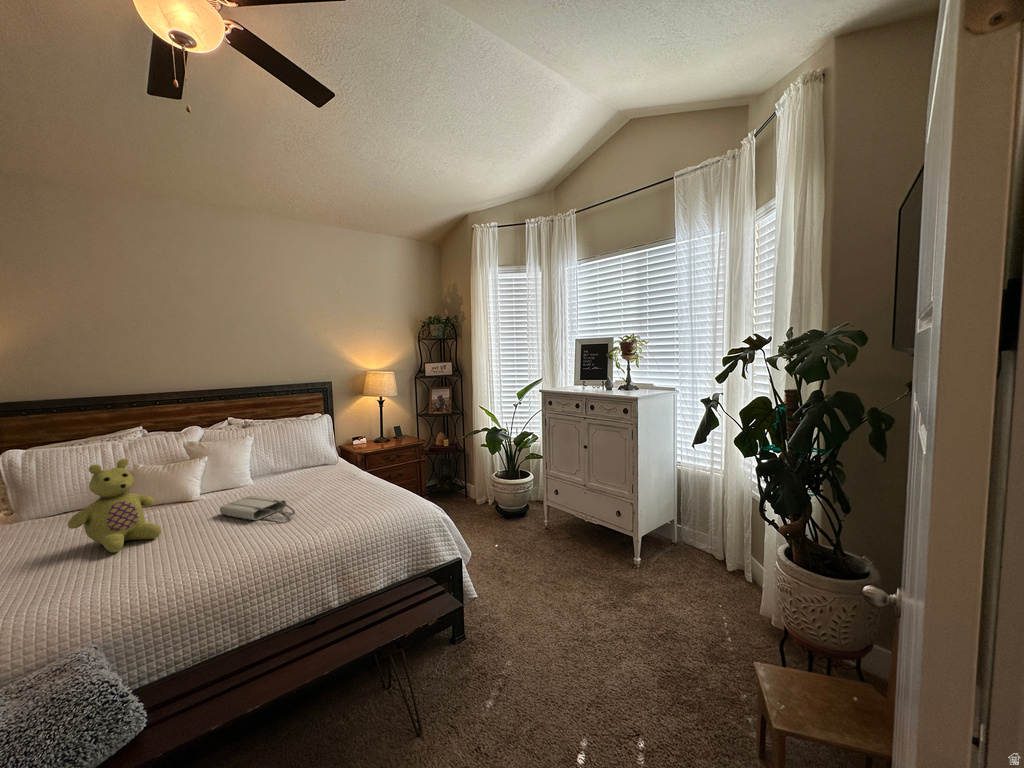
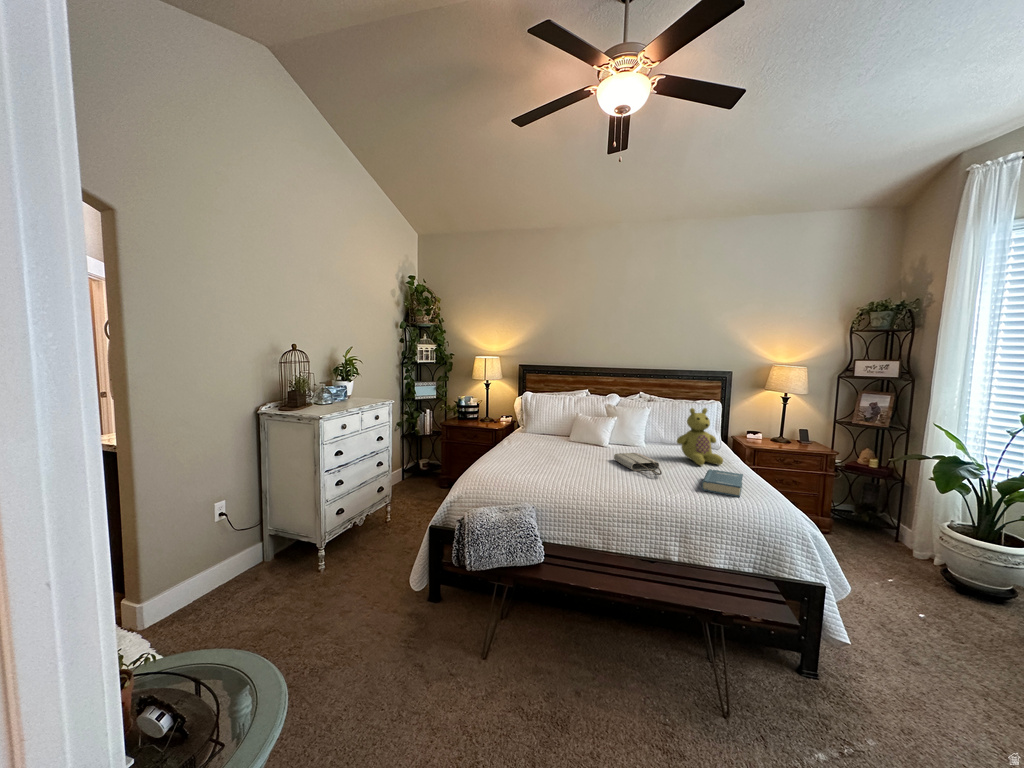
stuffed bear: present [68,459,161,553] -> present [677,408,723,465]
hardback book: none [343,484,383,515] -> present [702,469,743,497]

